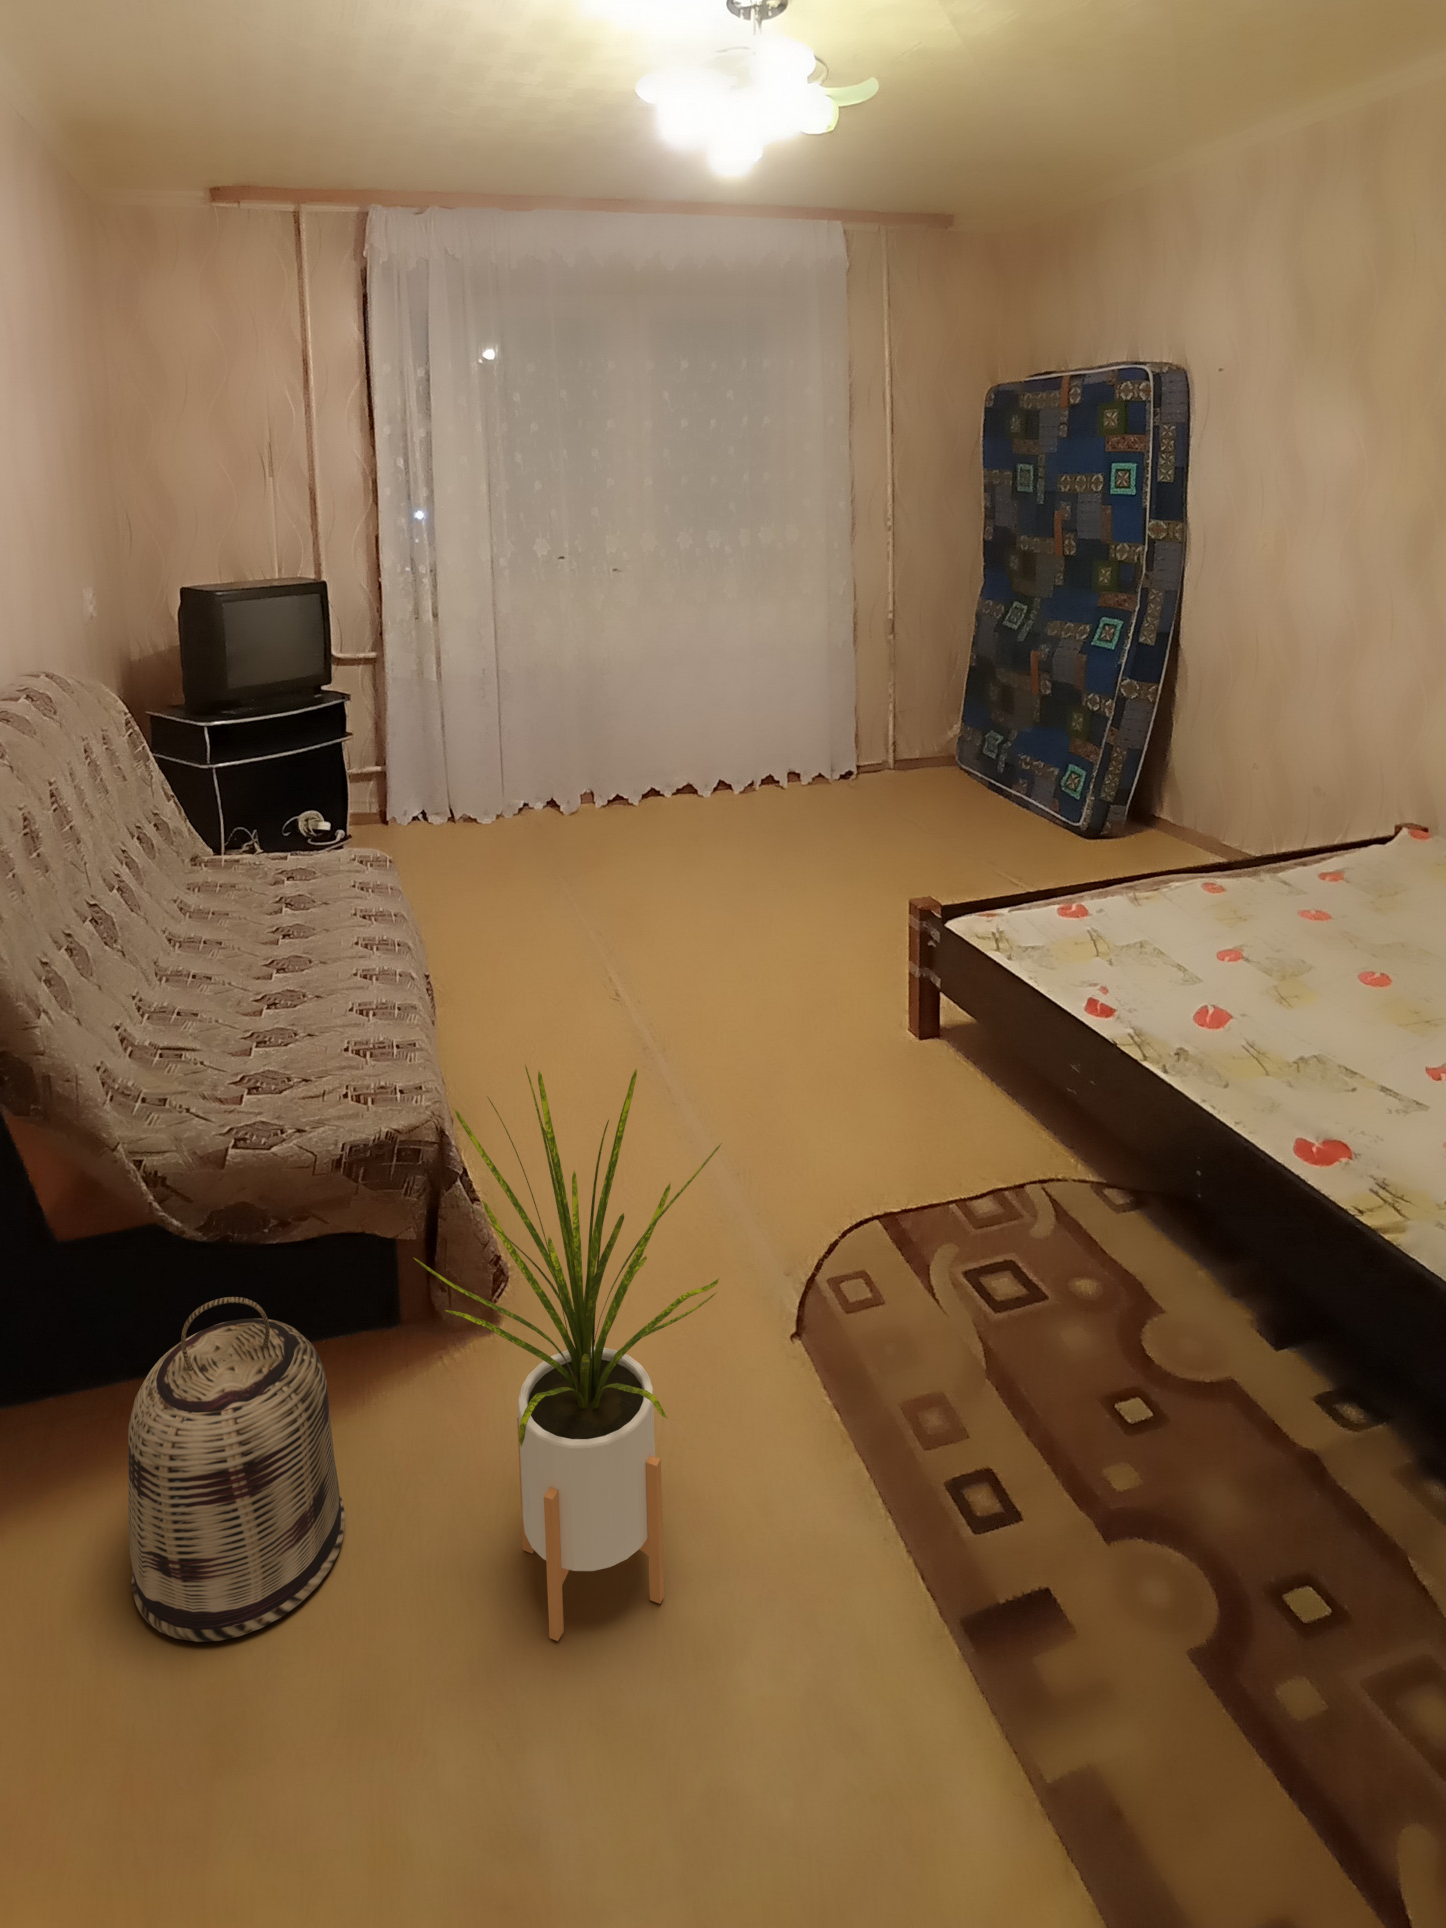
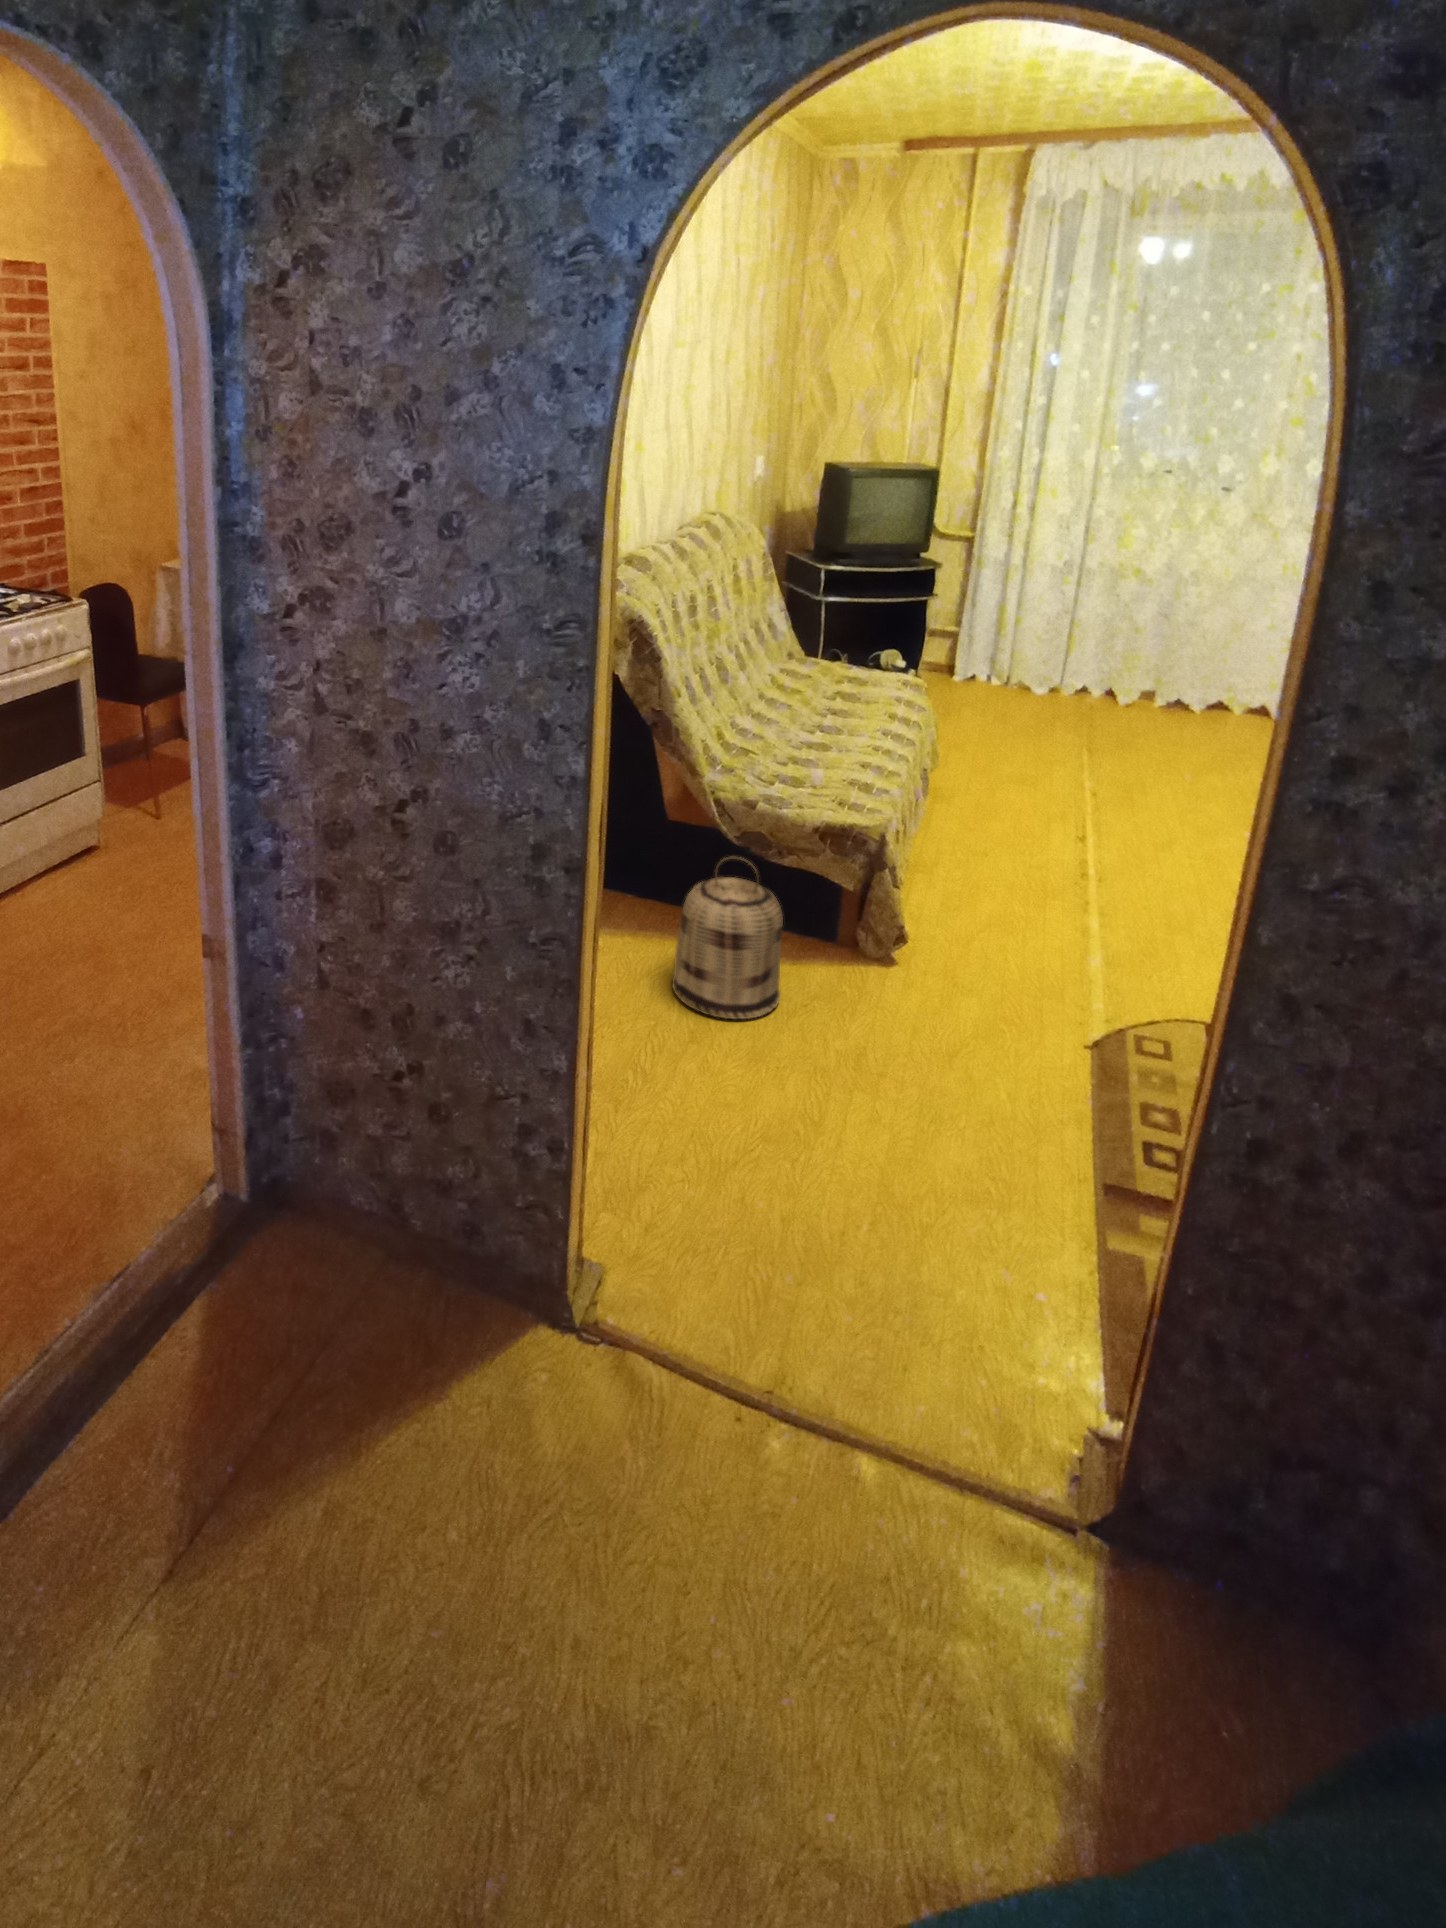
house plant: present [414,1065,722,1641] -> none [830,778,1016,1097]

